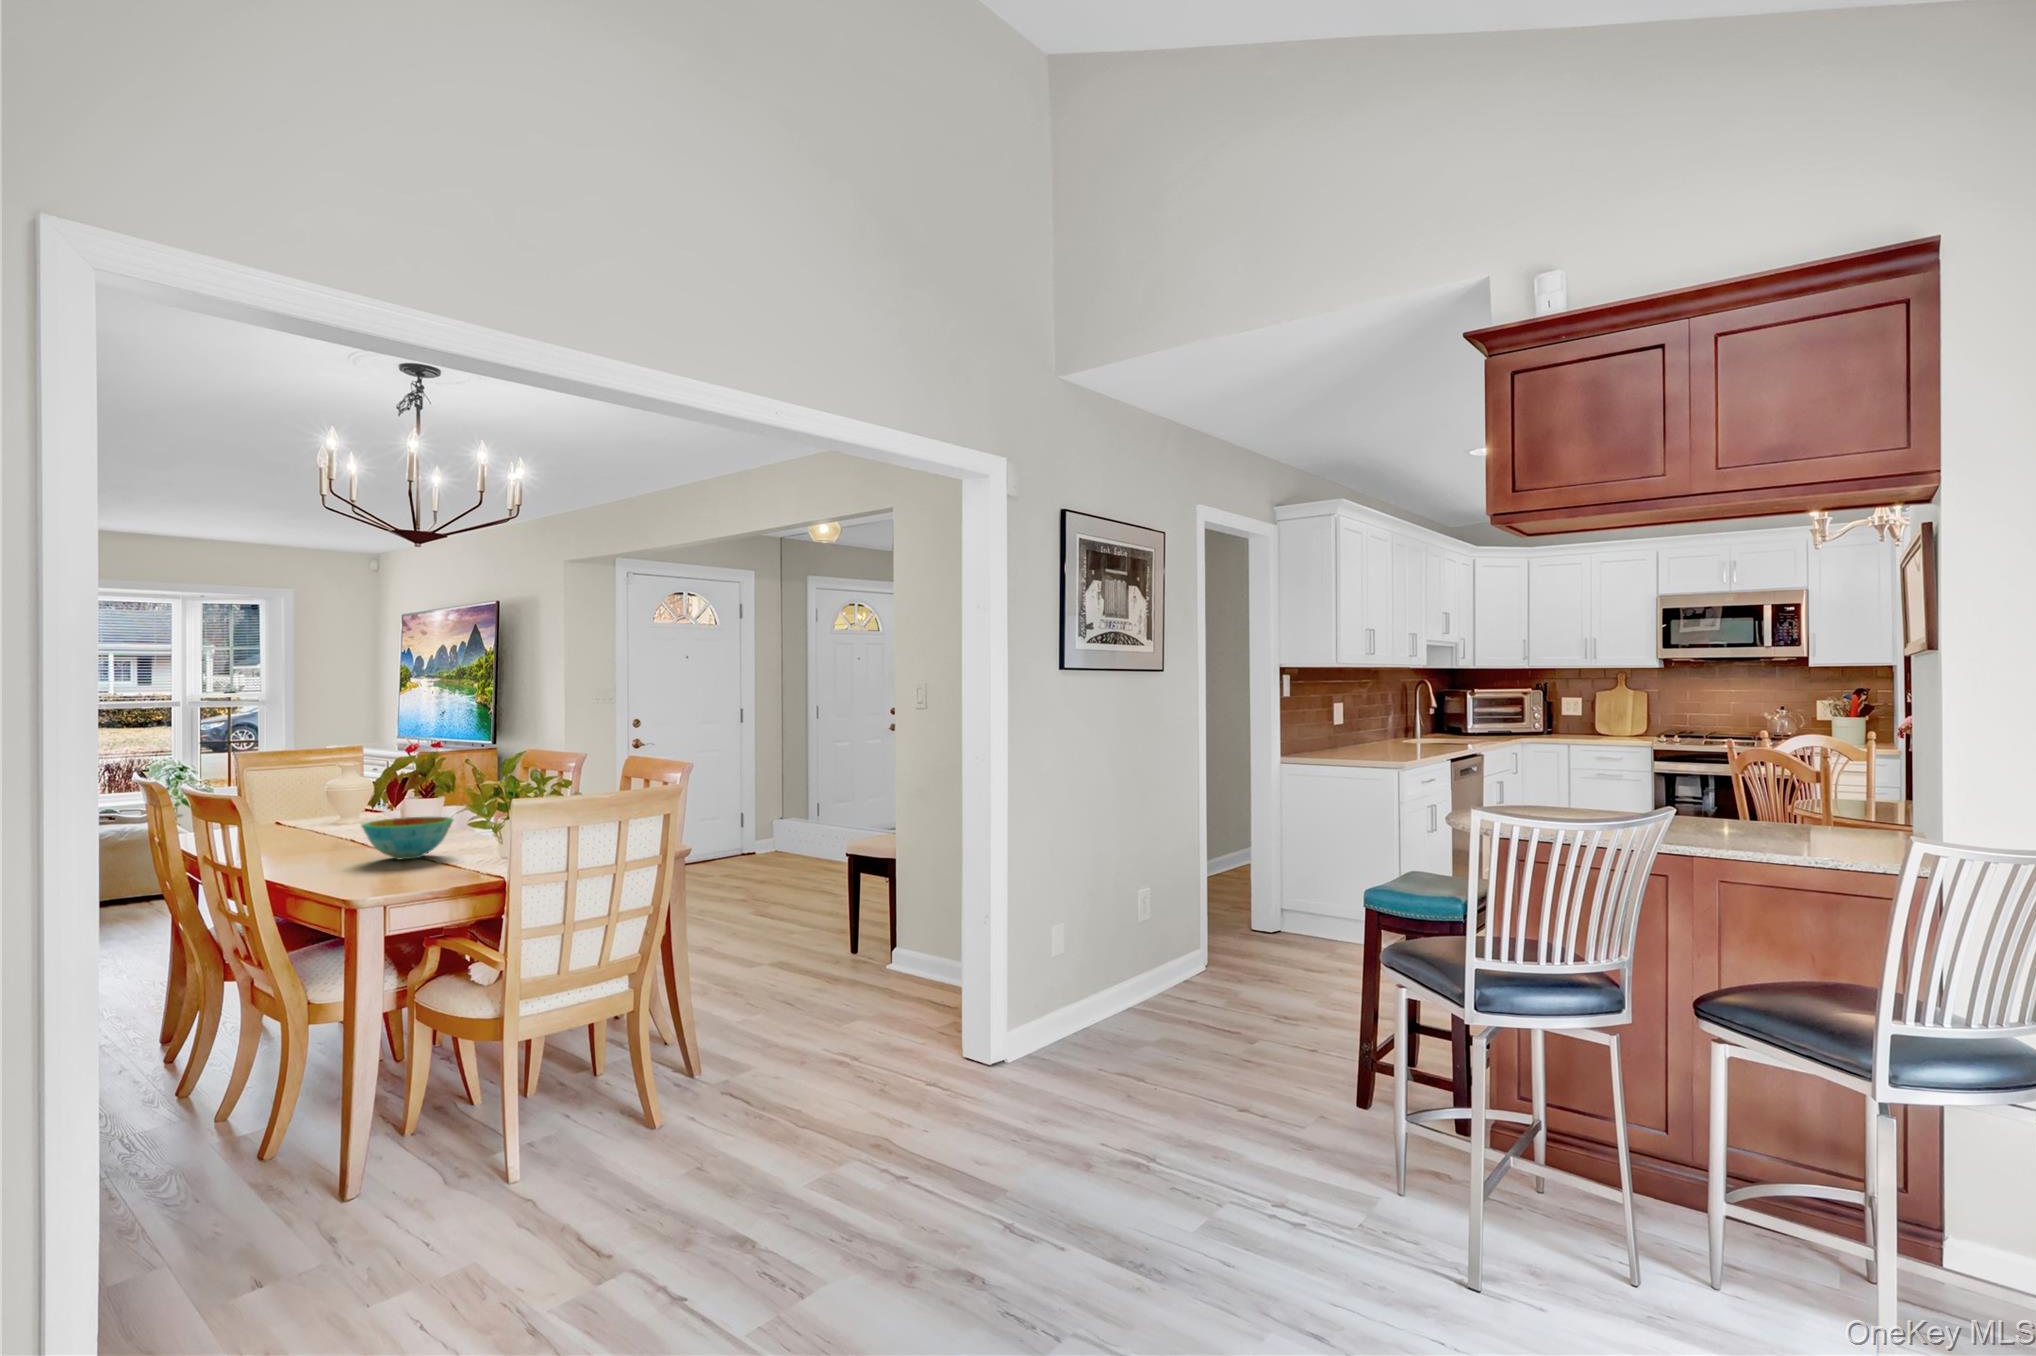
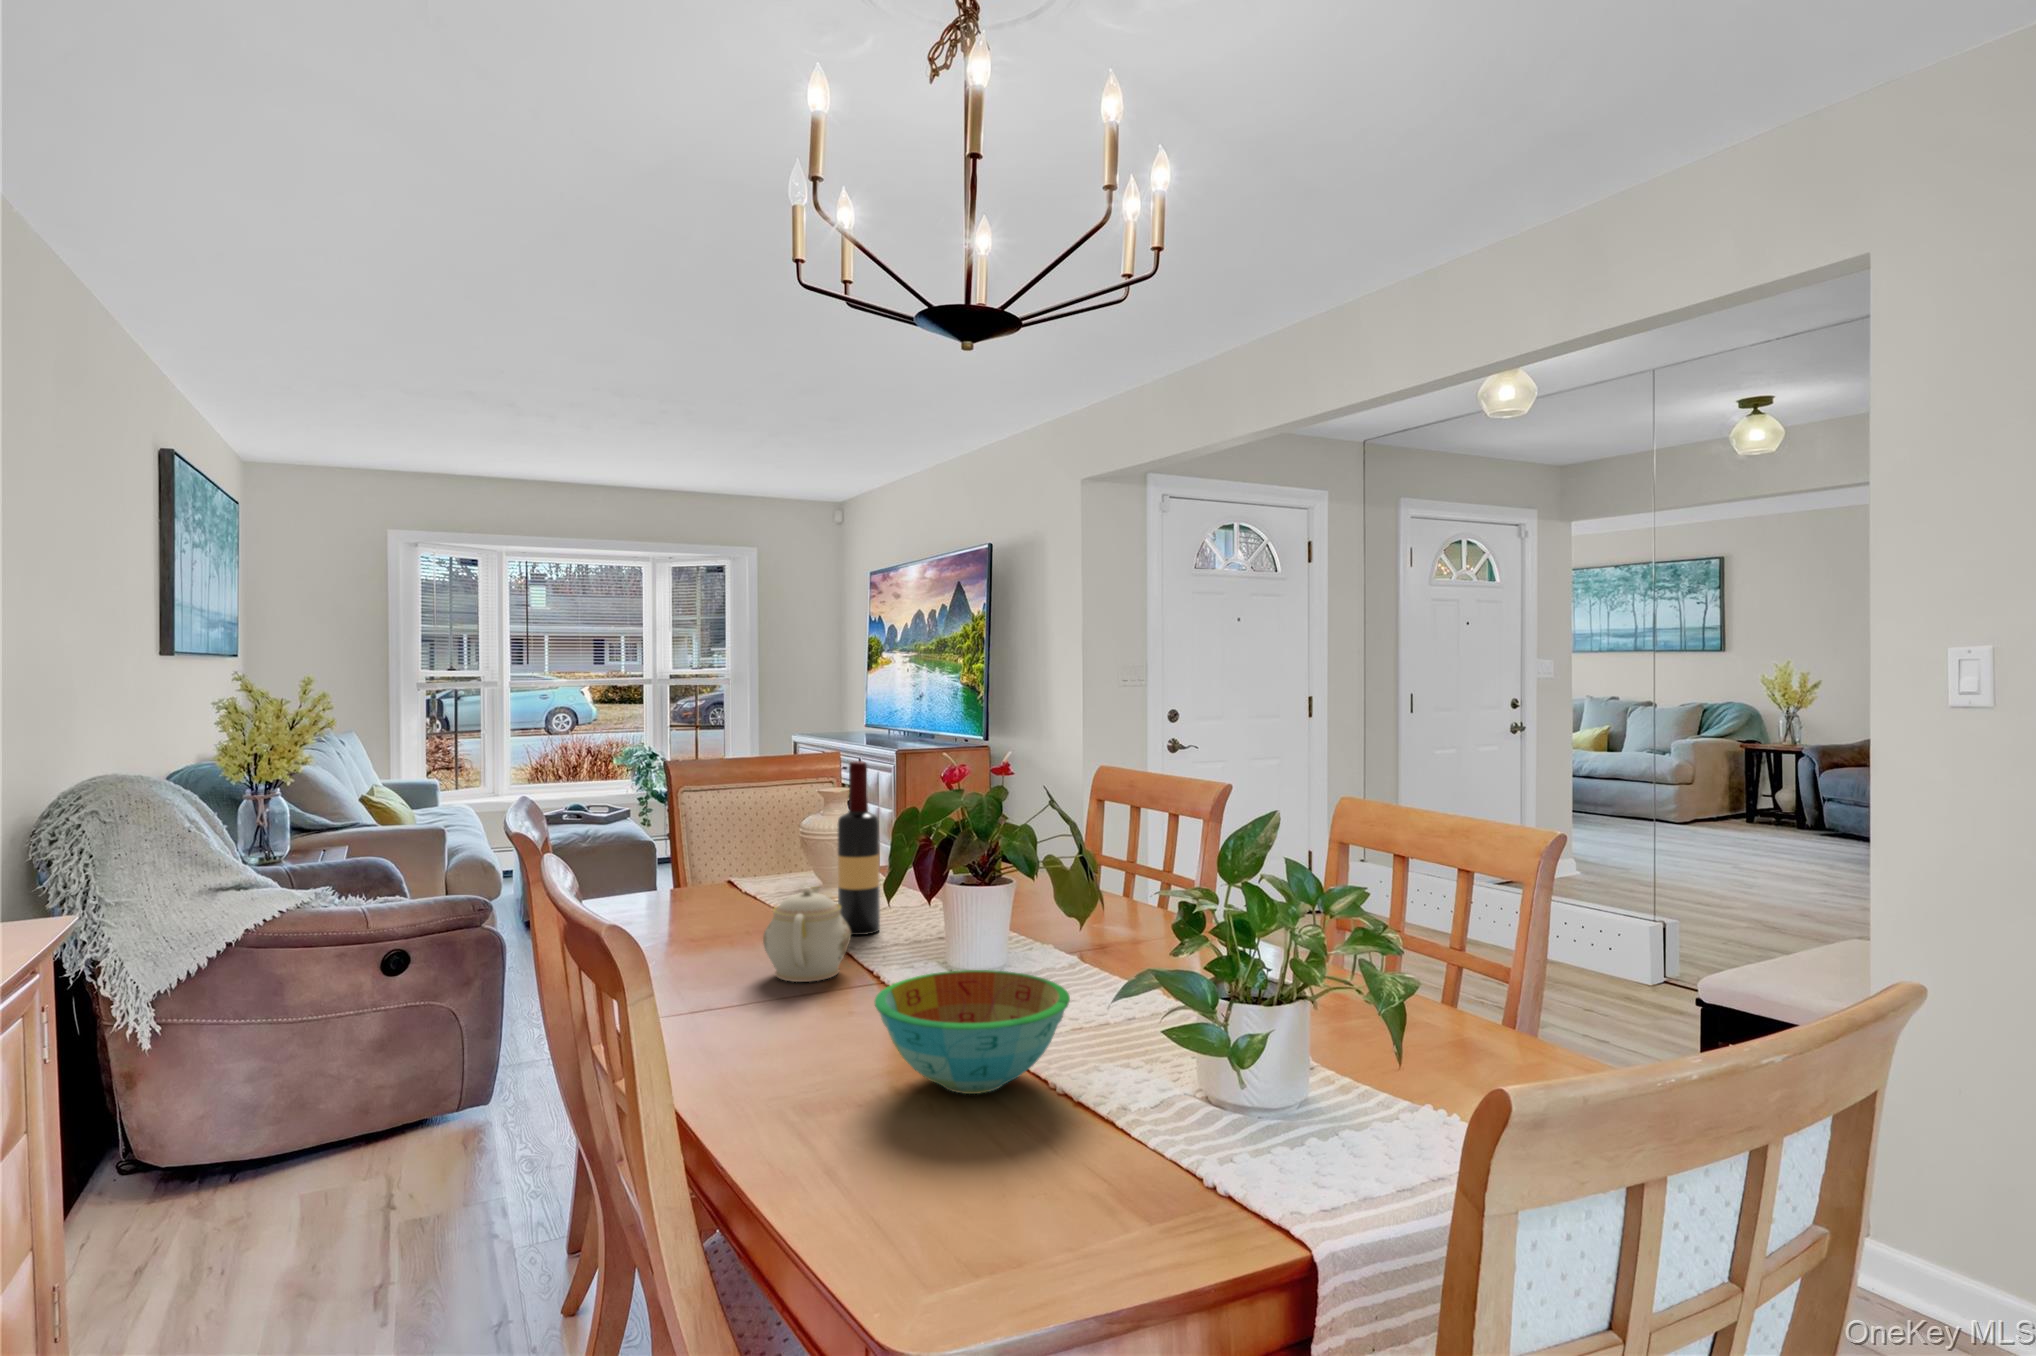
wine bottle: none [351,738,377,829] -> present [837,761,880,935]
teapot: none [304,798,356,843] -> present [763,887,851,982]

